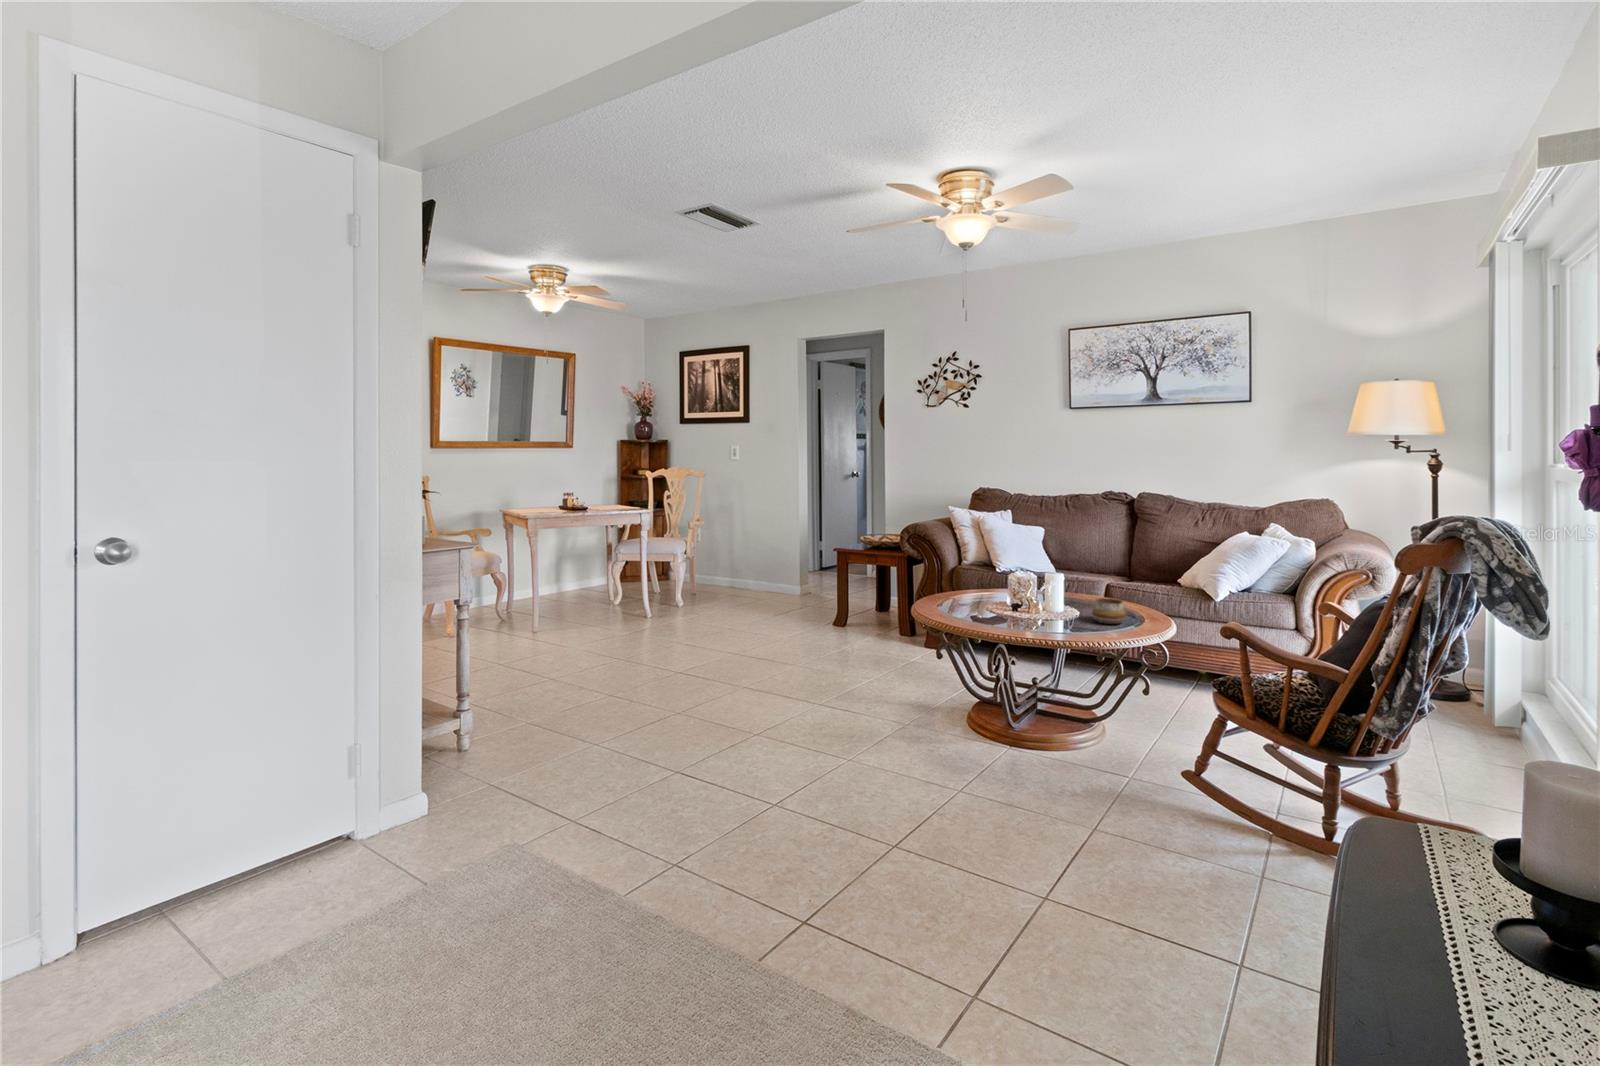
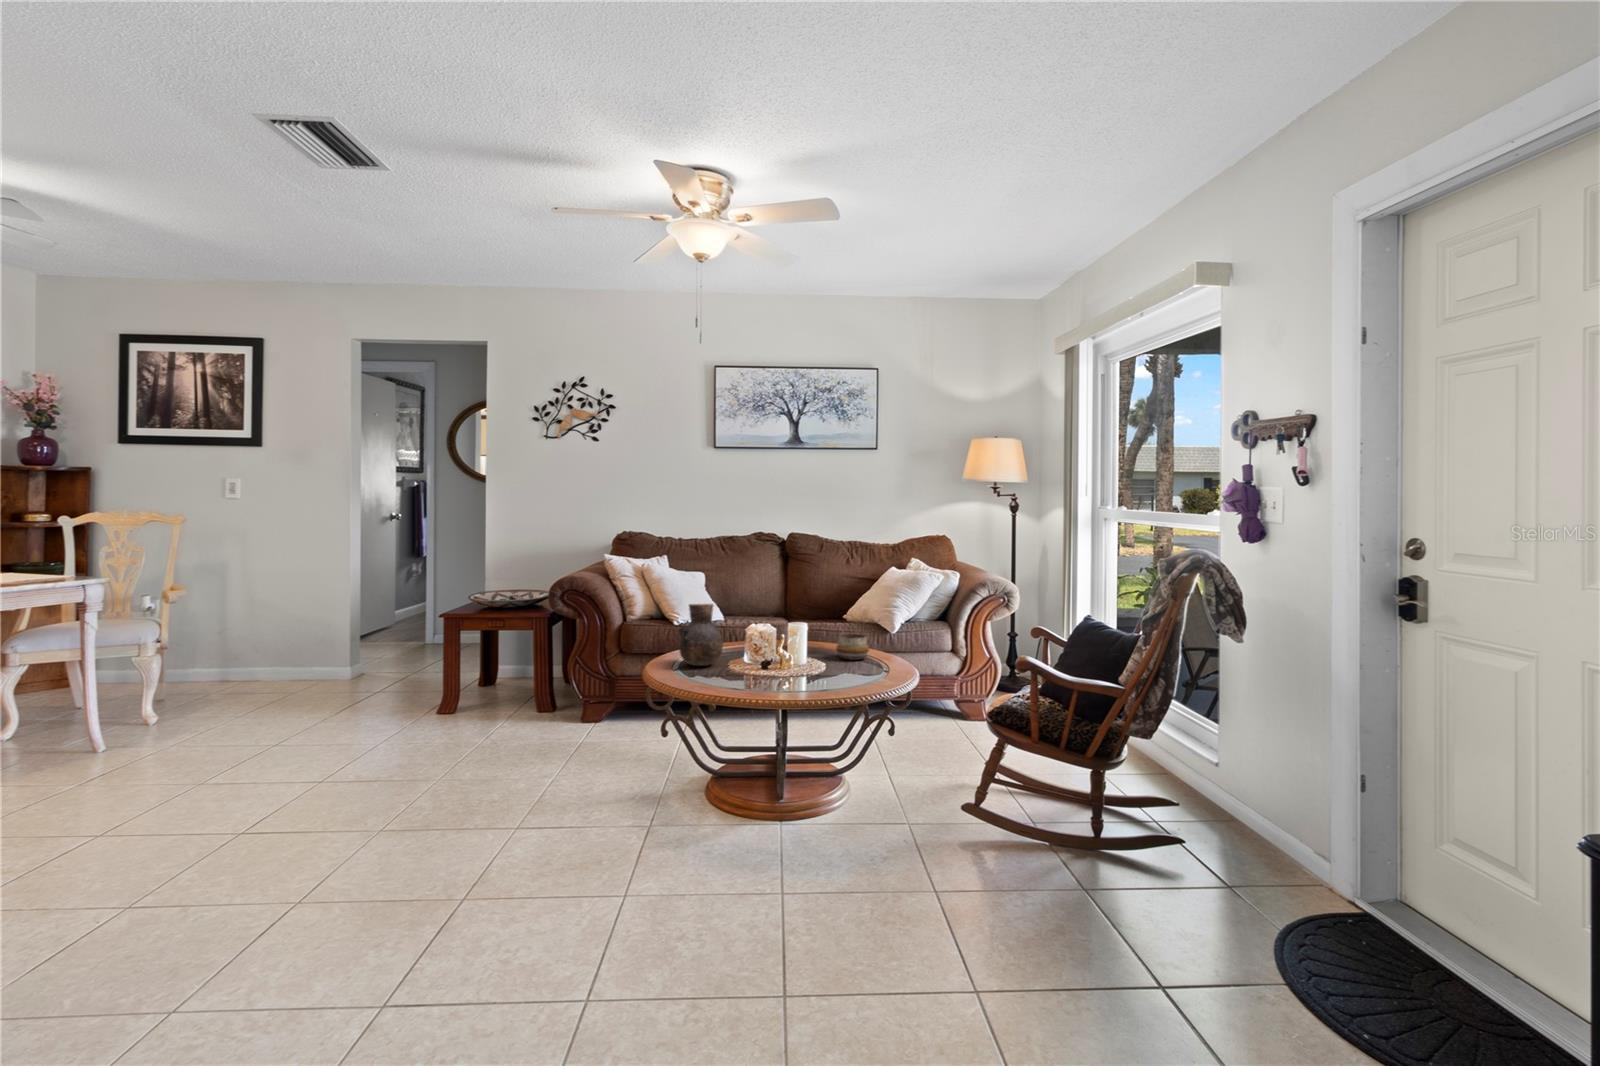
vase: none [942,559,981,612] -> present [679,604,723,666]

